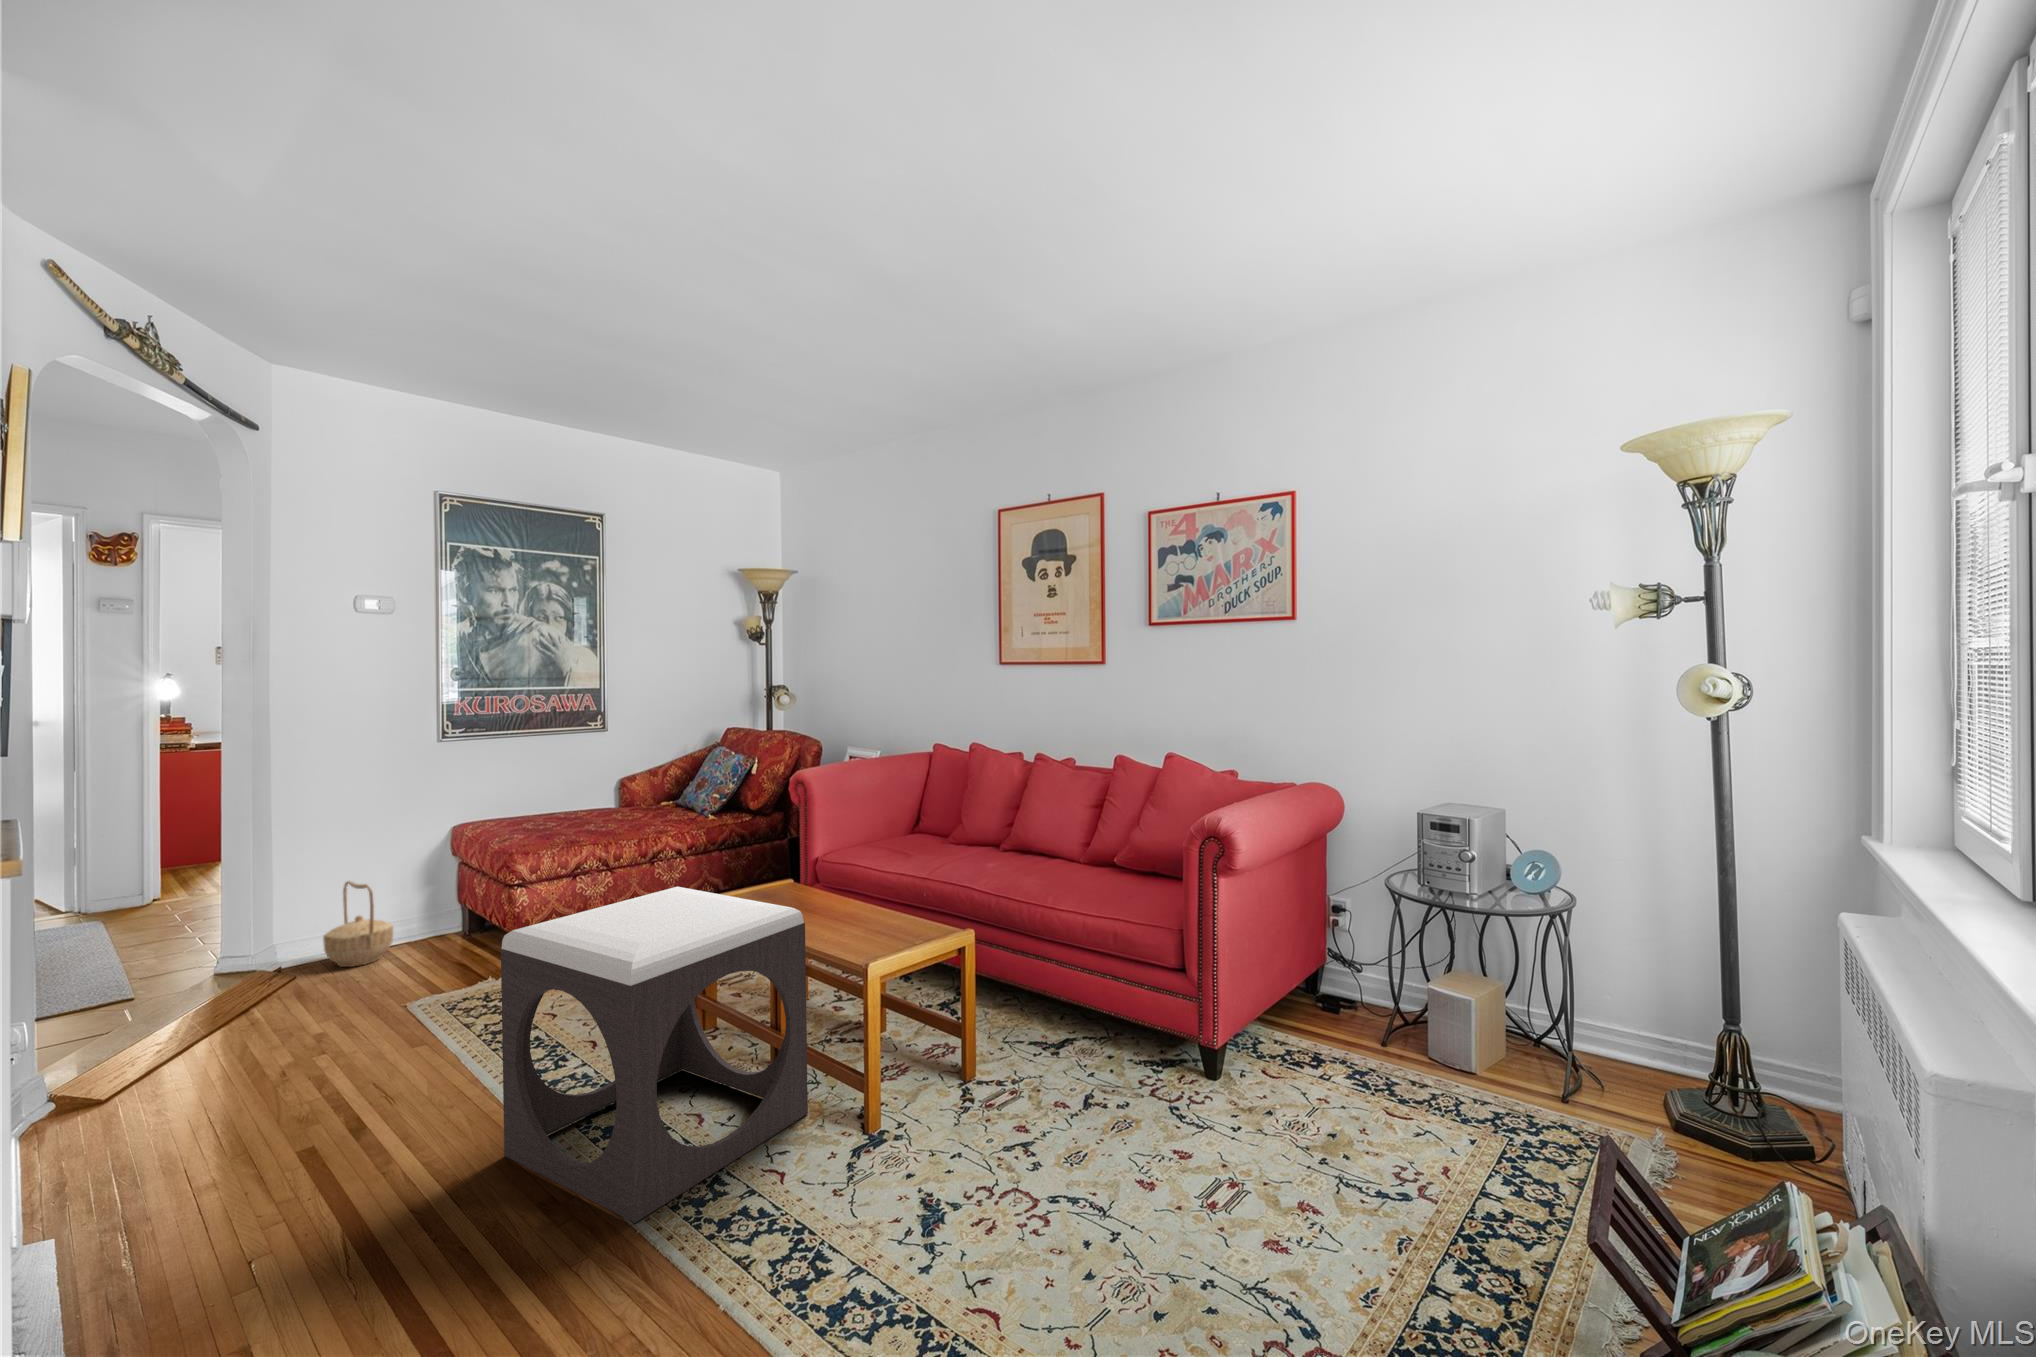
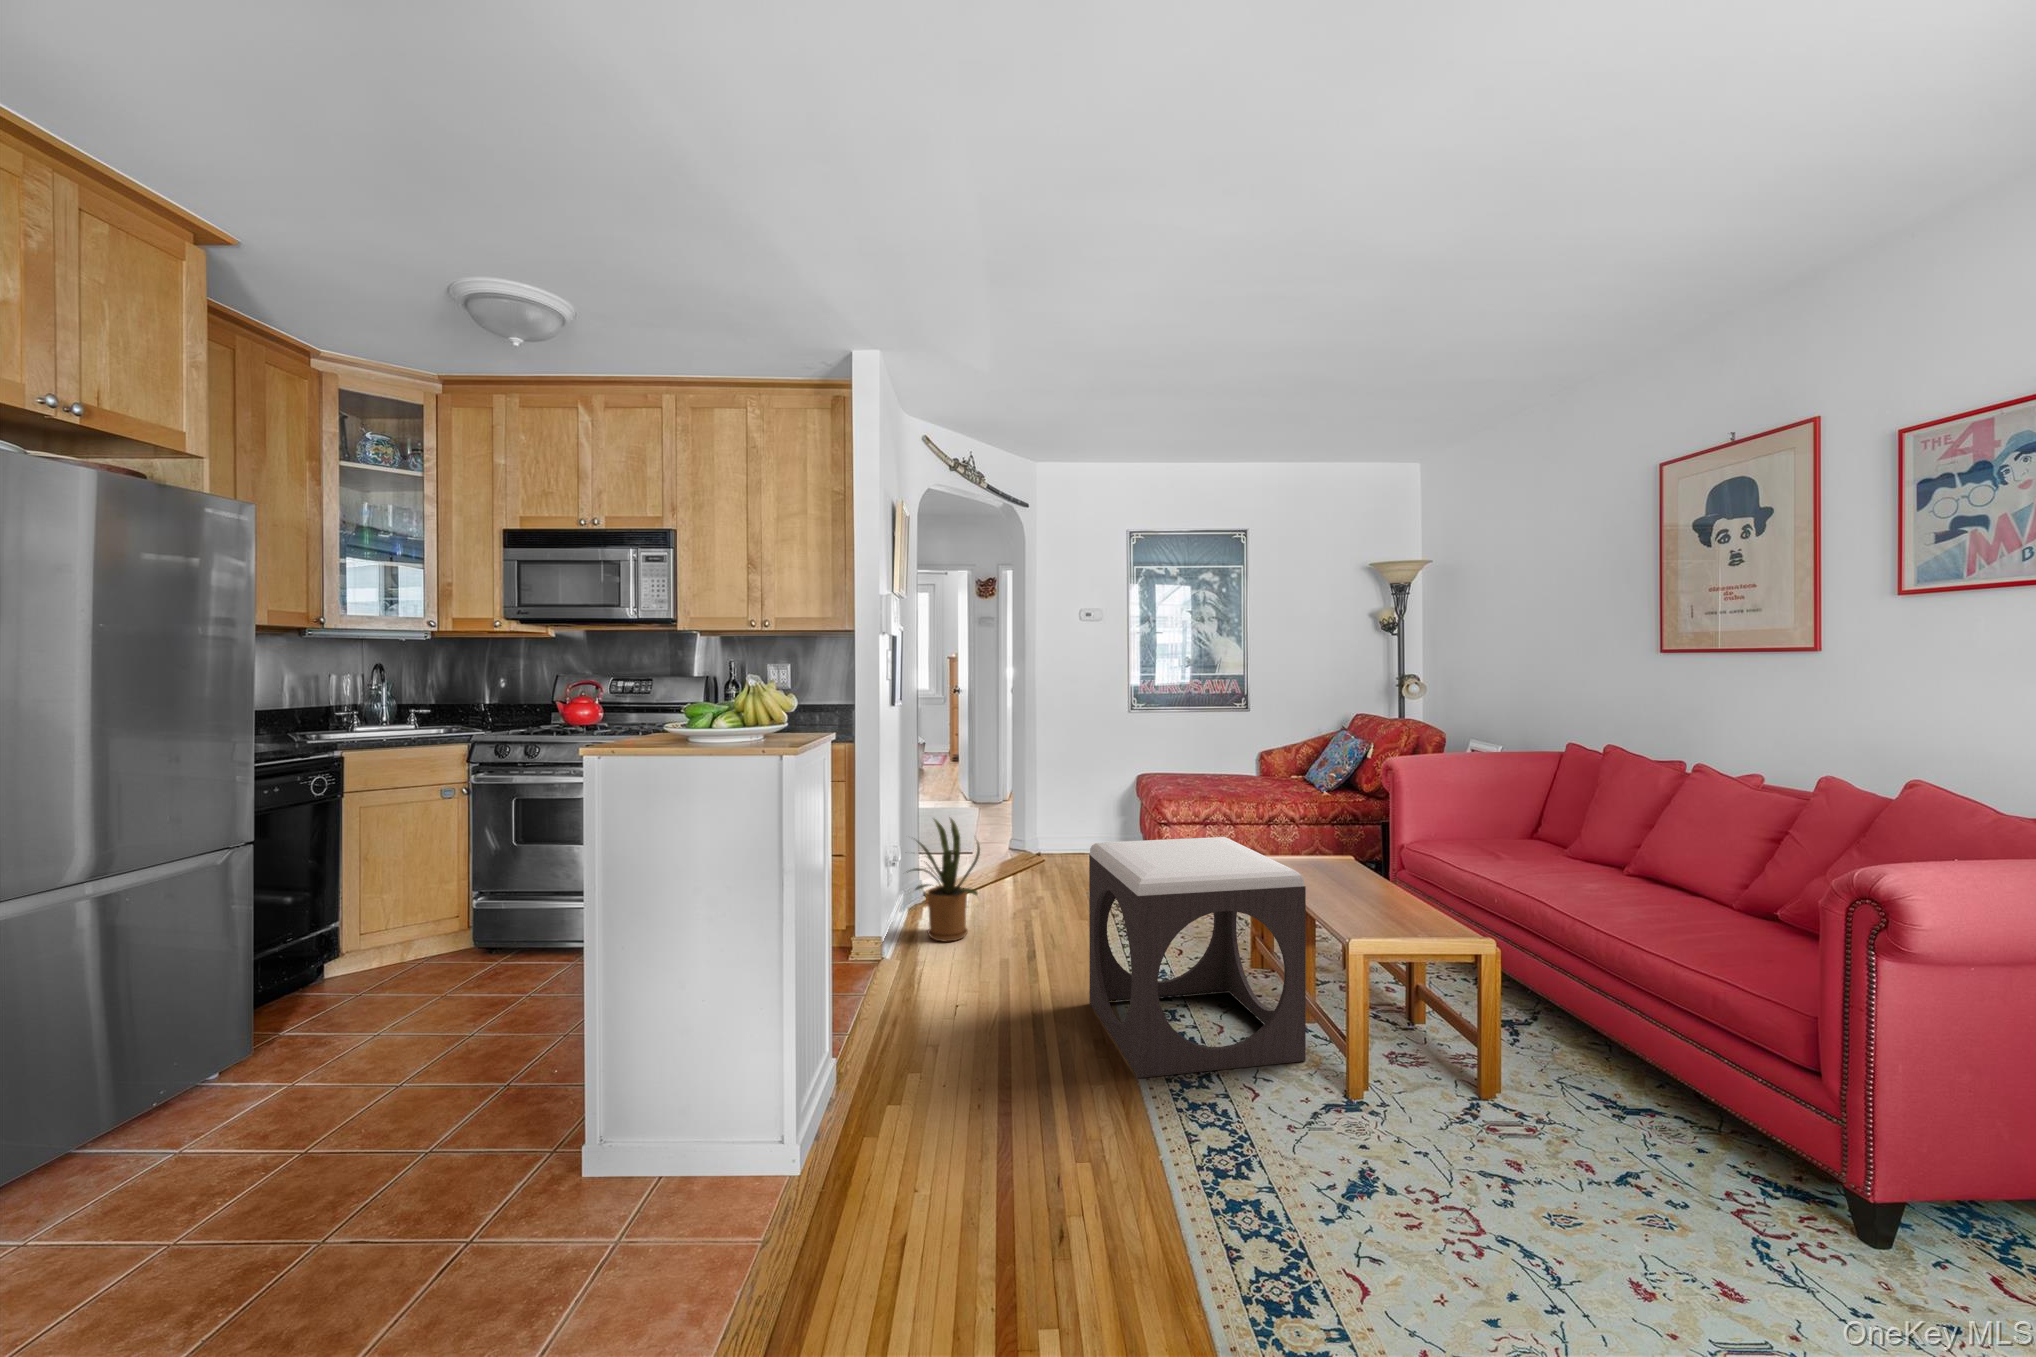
basket: present [323,881,393,967] -> none [1059,803,1097,862]
house plant: none [39,944,243,1167] -> present [910,819,980,942]

